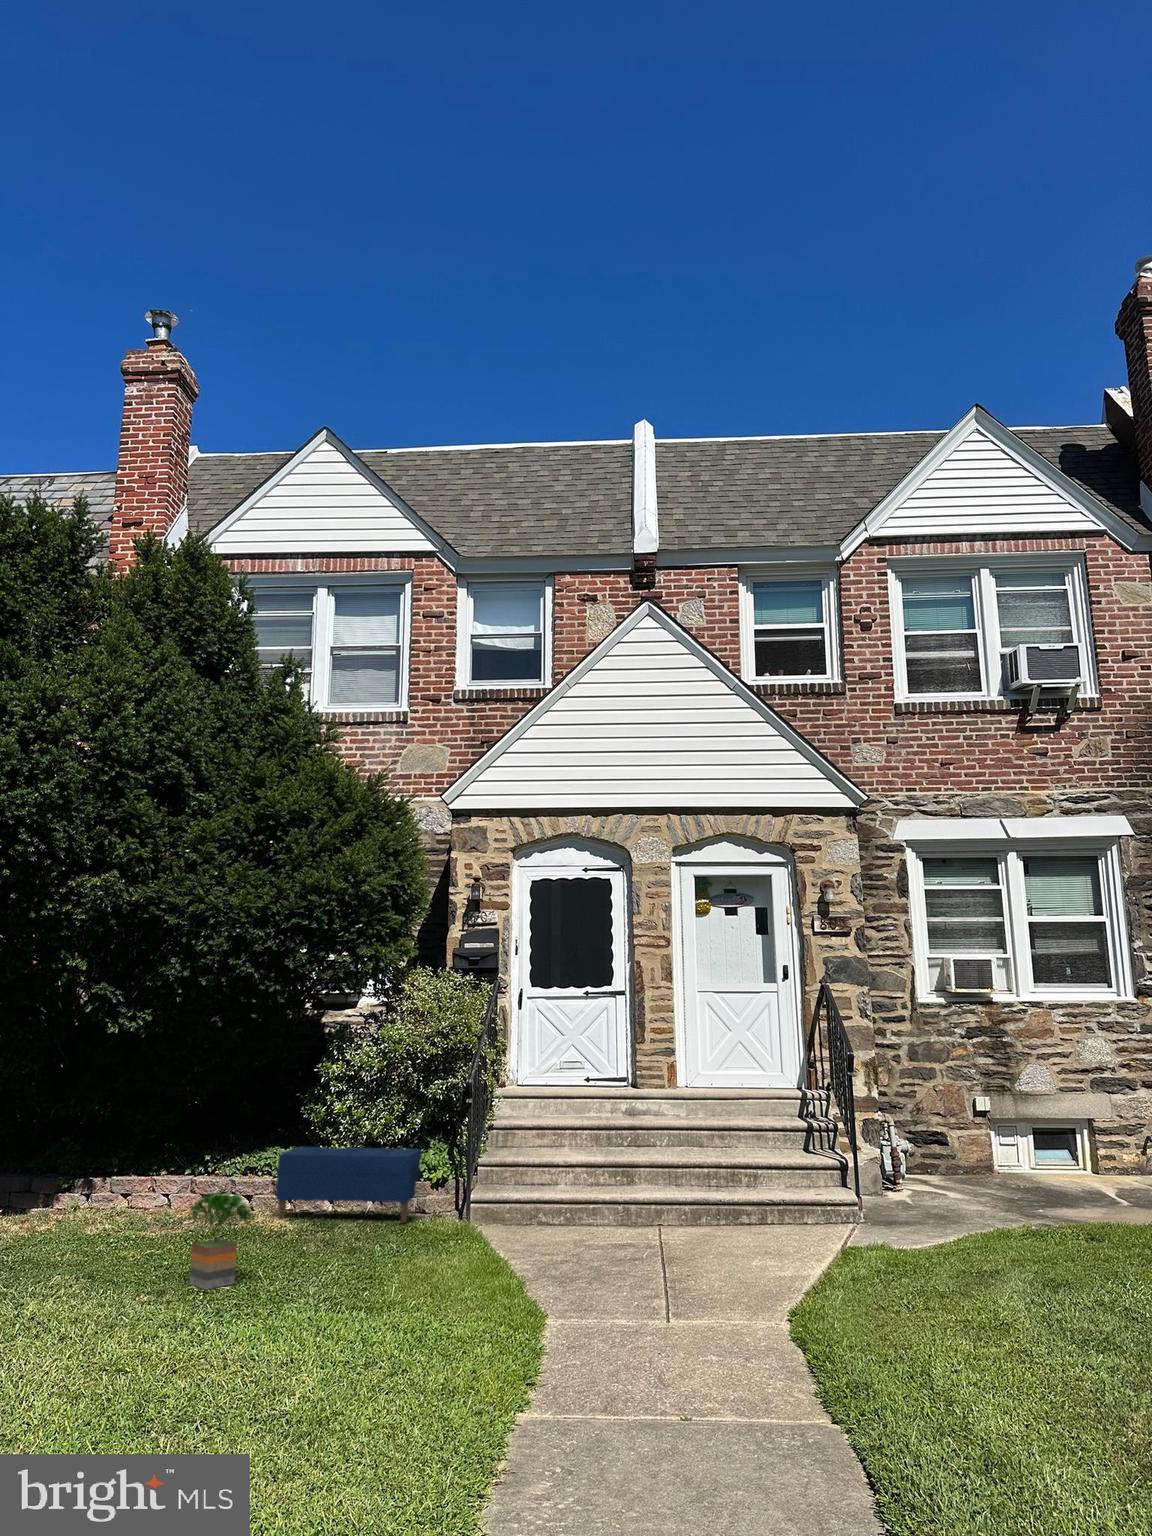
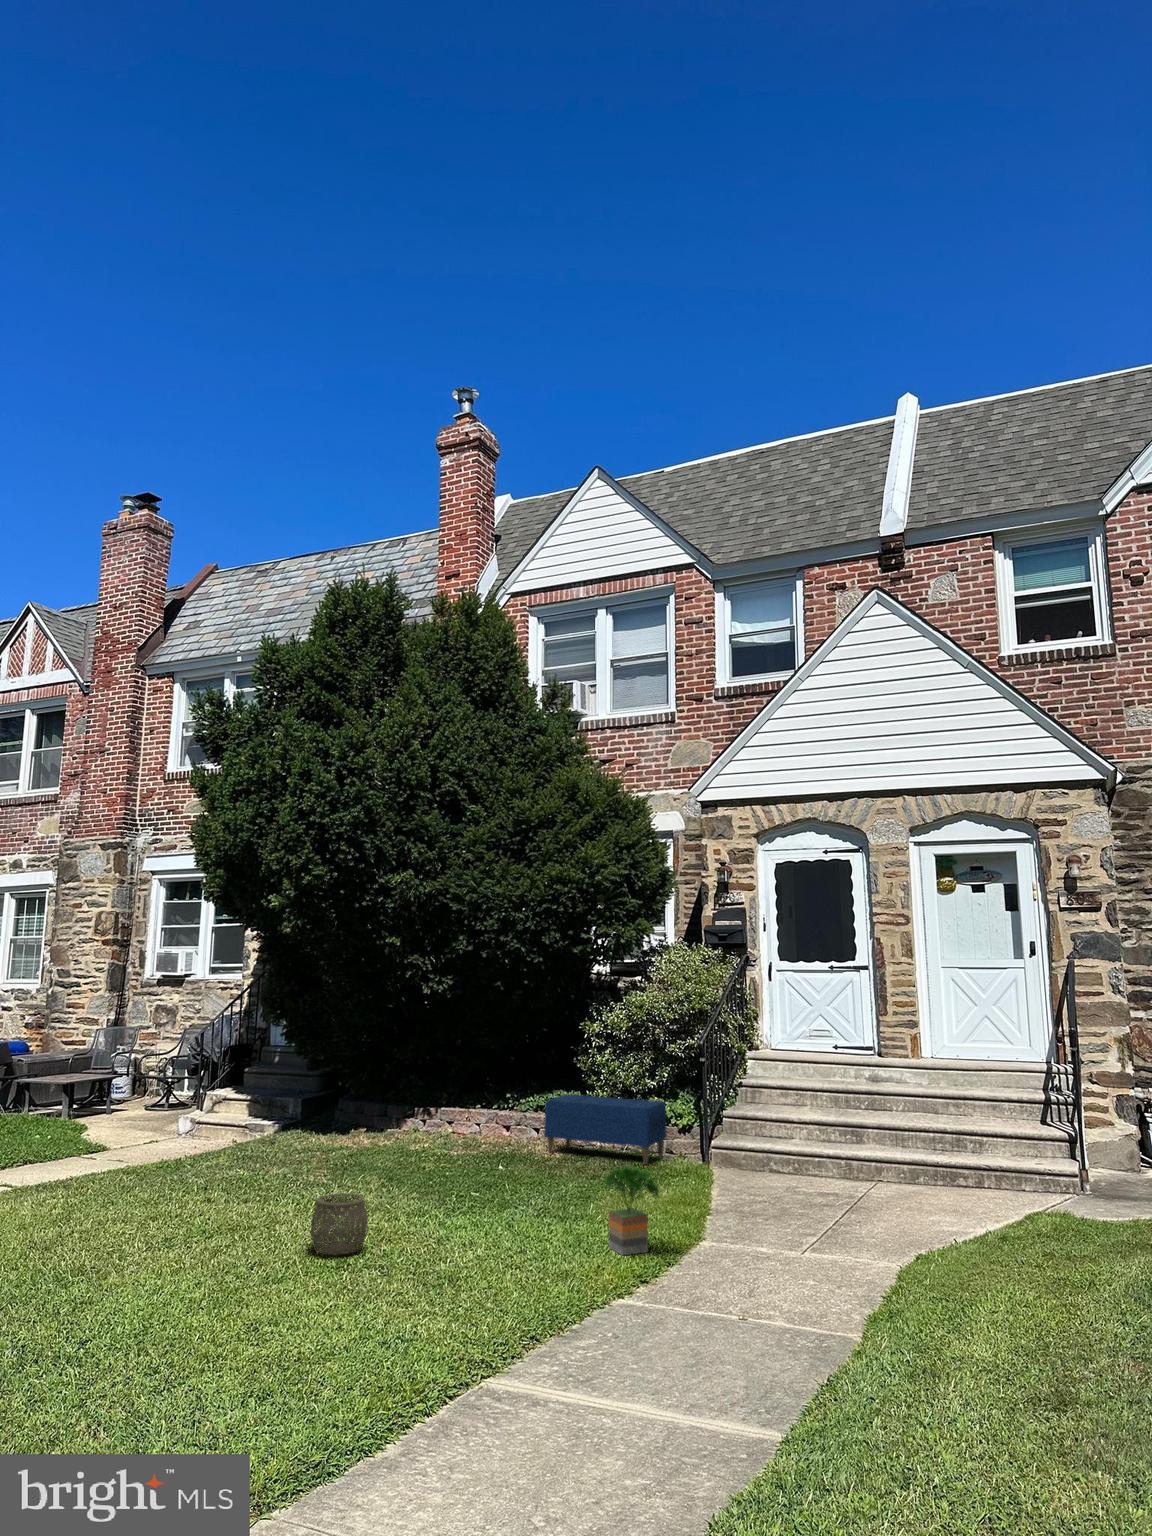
potted tree: present [189,1193,253,1290] -> present [604,1166,660,1255]
woven basket: none [47,1282,131,1370] -> present [311,1193,368,1255]

